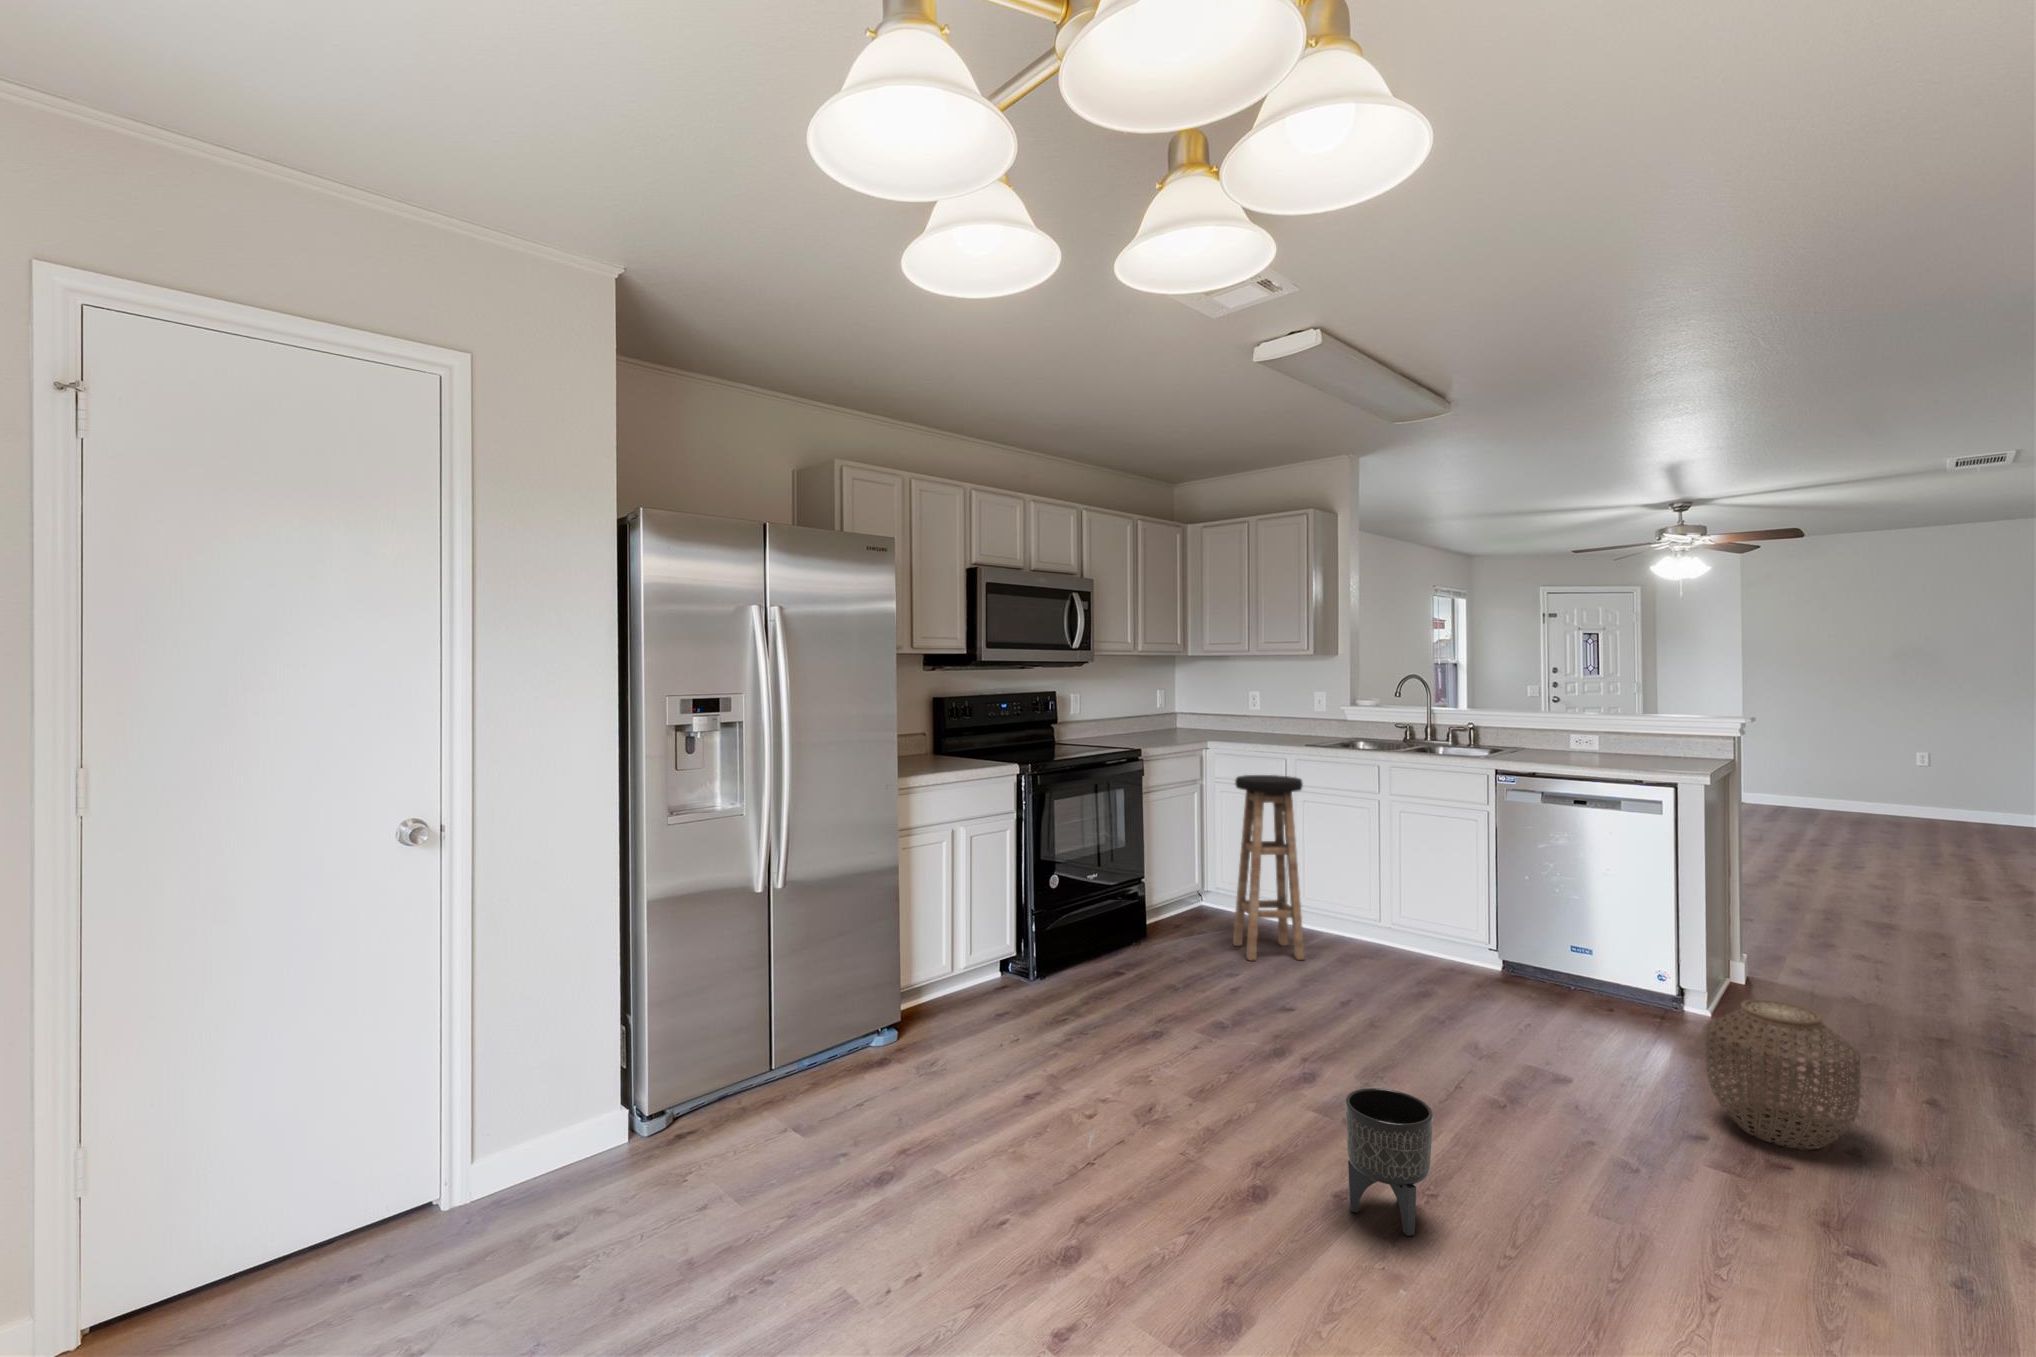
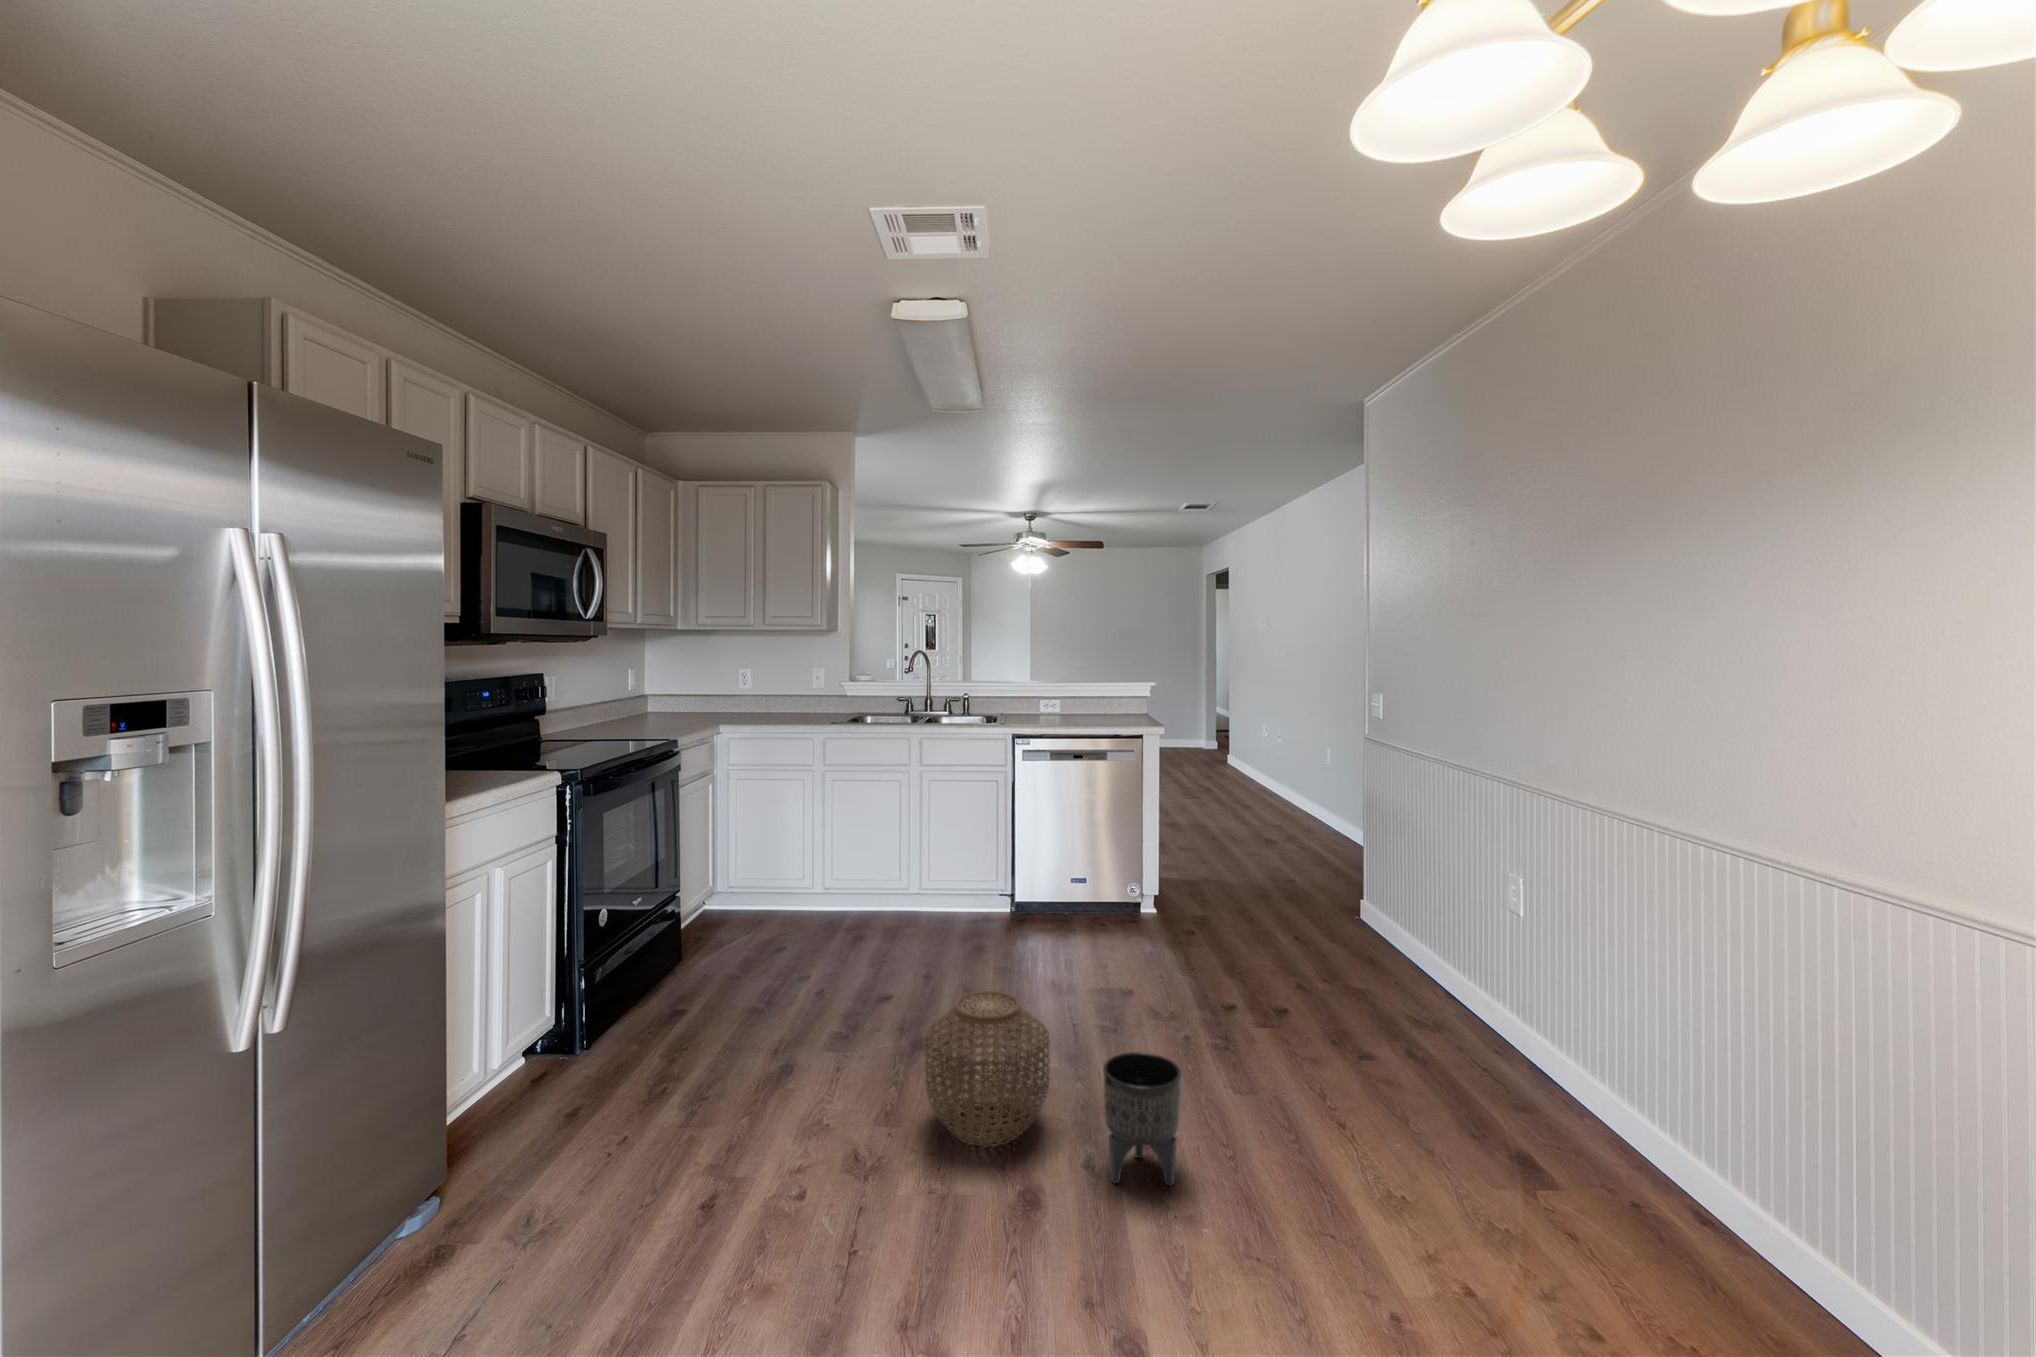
bar stool: present [1233,775,1305,961] -> none [772,756,854,954]
woven basket: present [1706,999,1860,1149] -> present [925,991,1050,1146]

